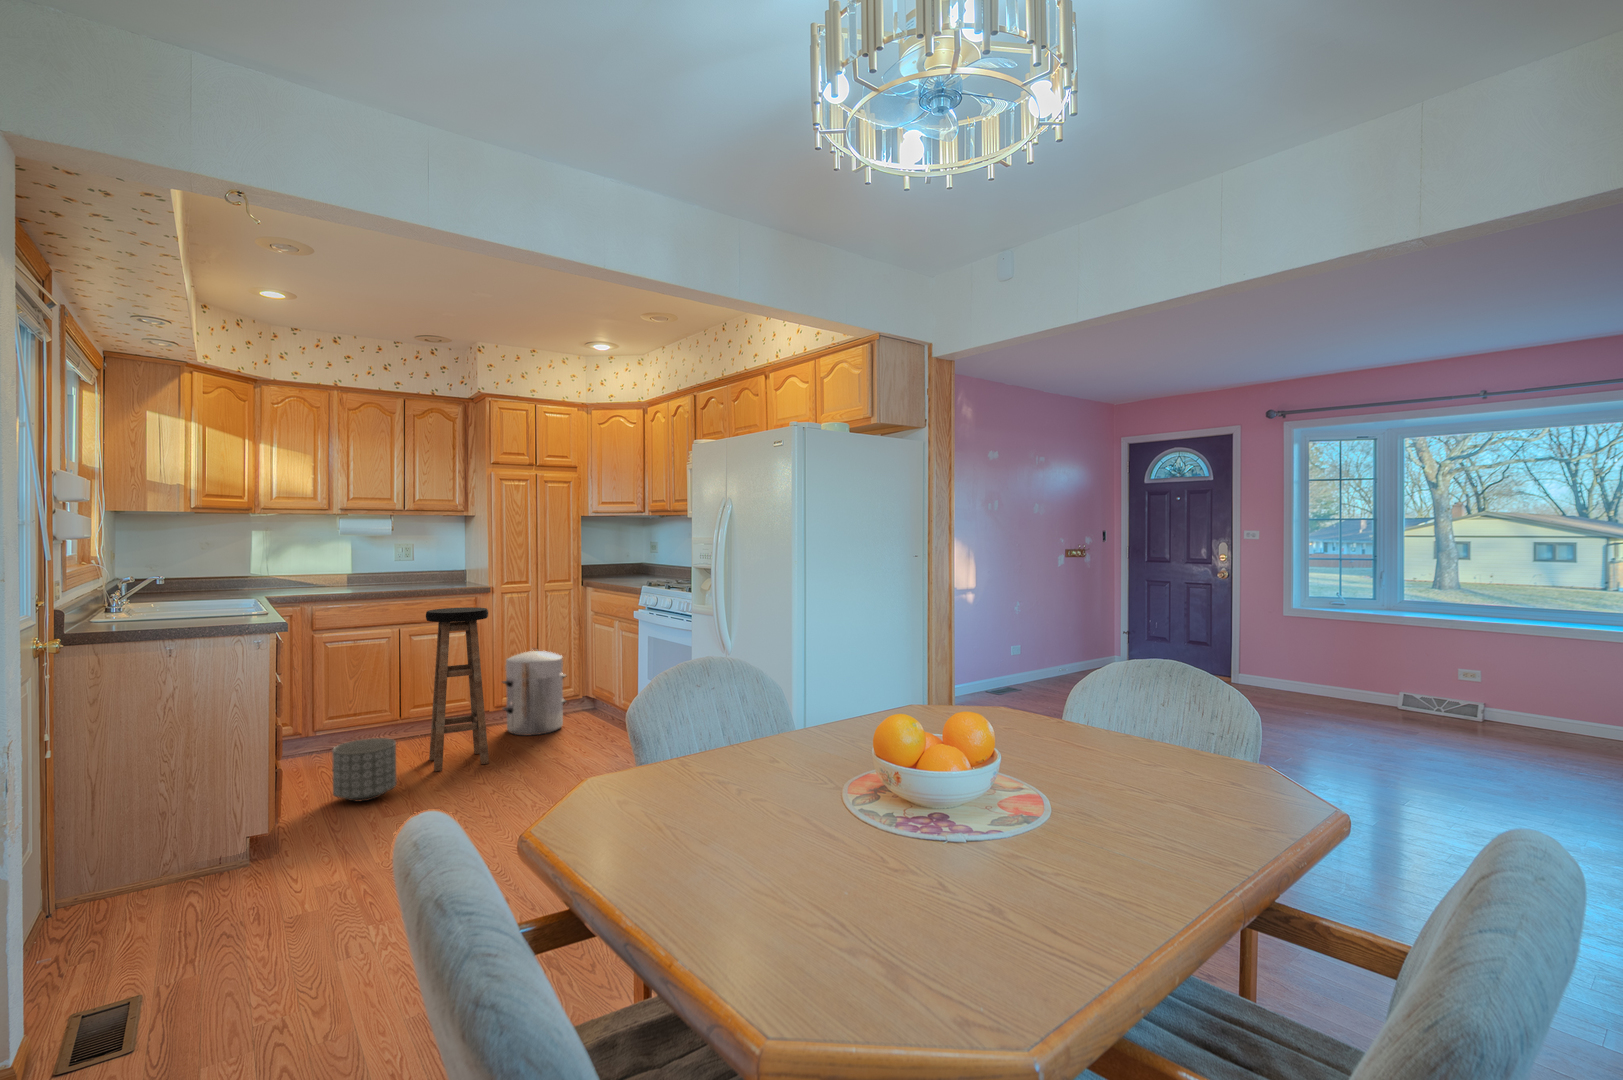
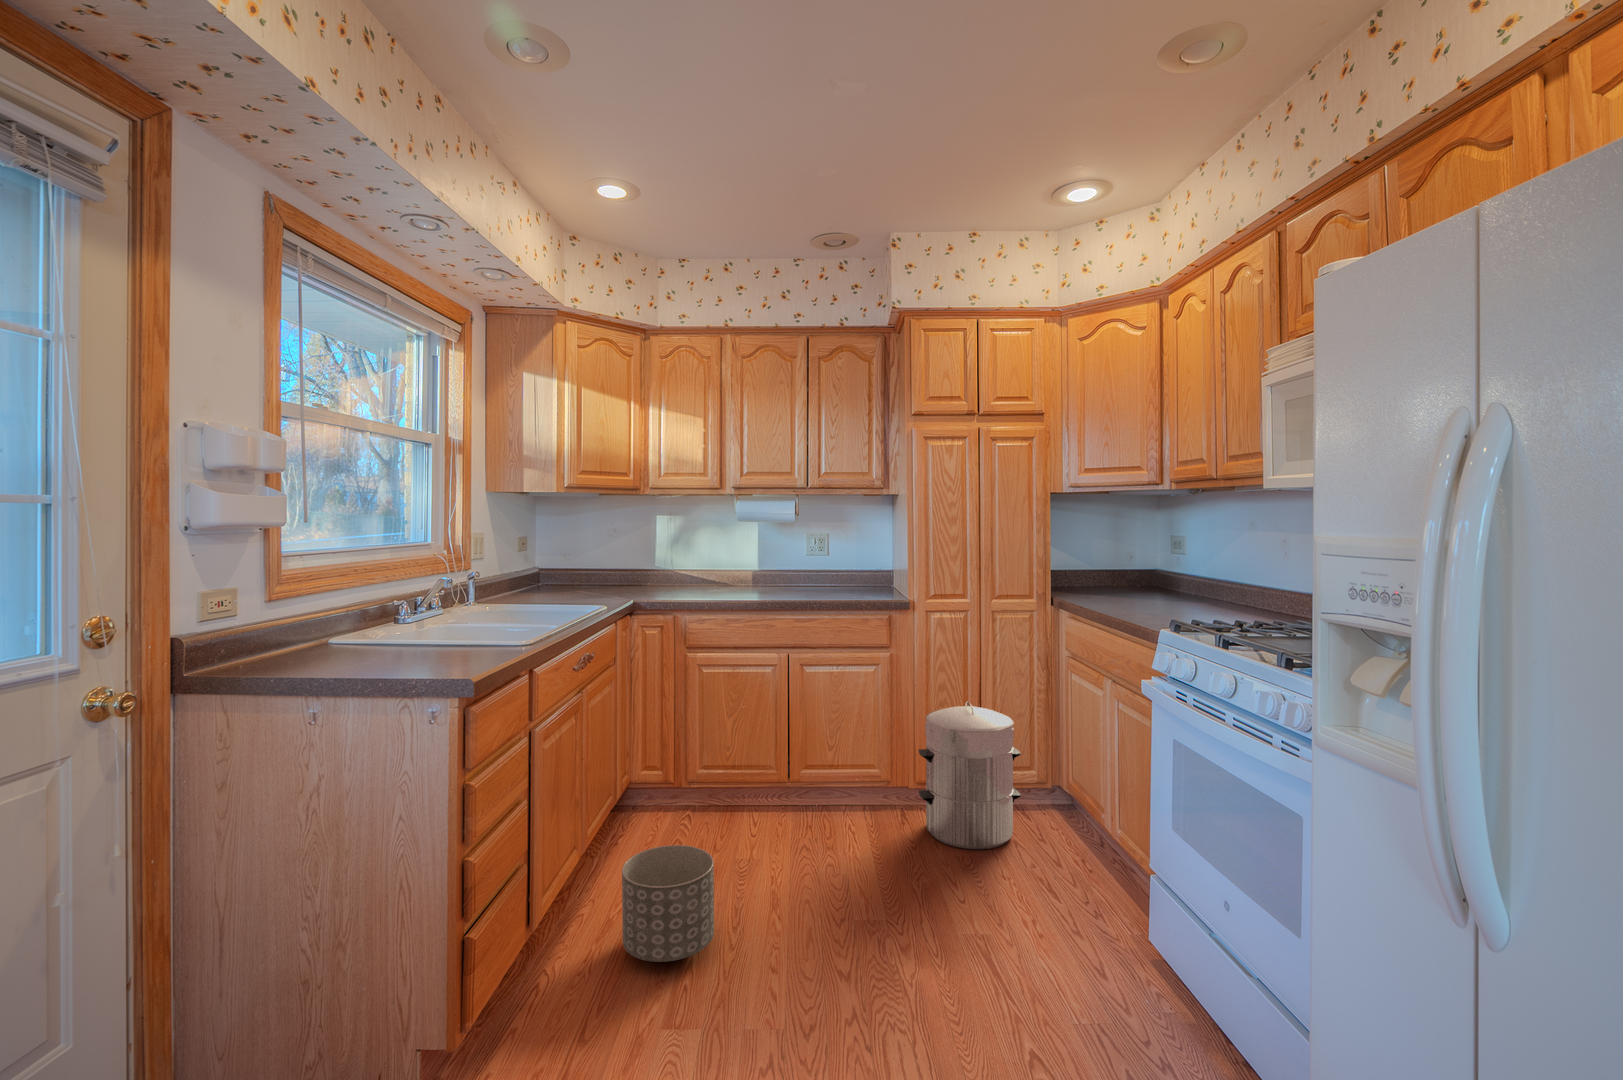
bar stool: present [426,607,489,771] -> none [787,637,879,910]

